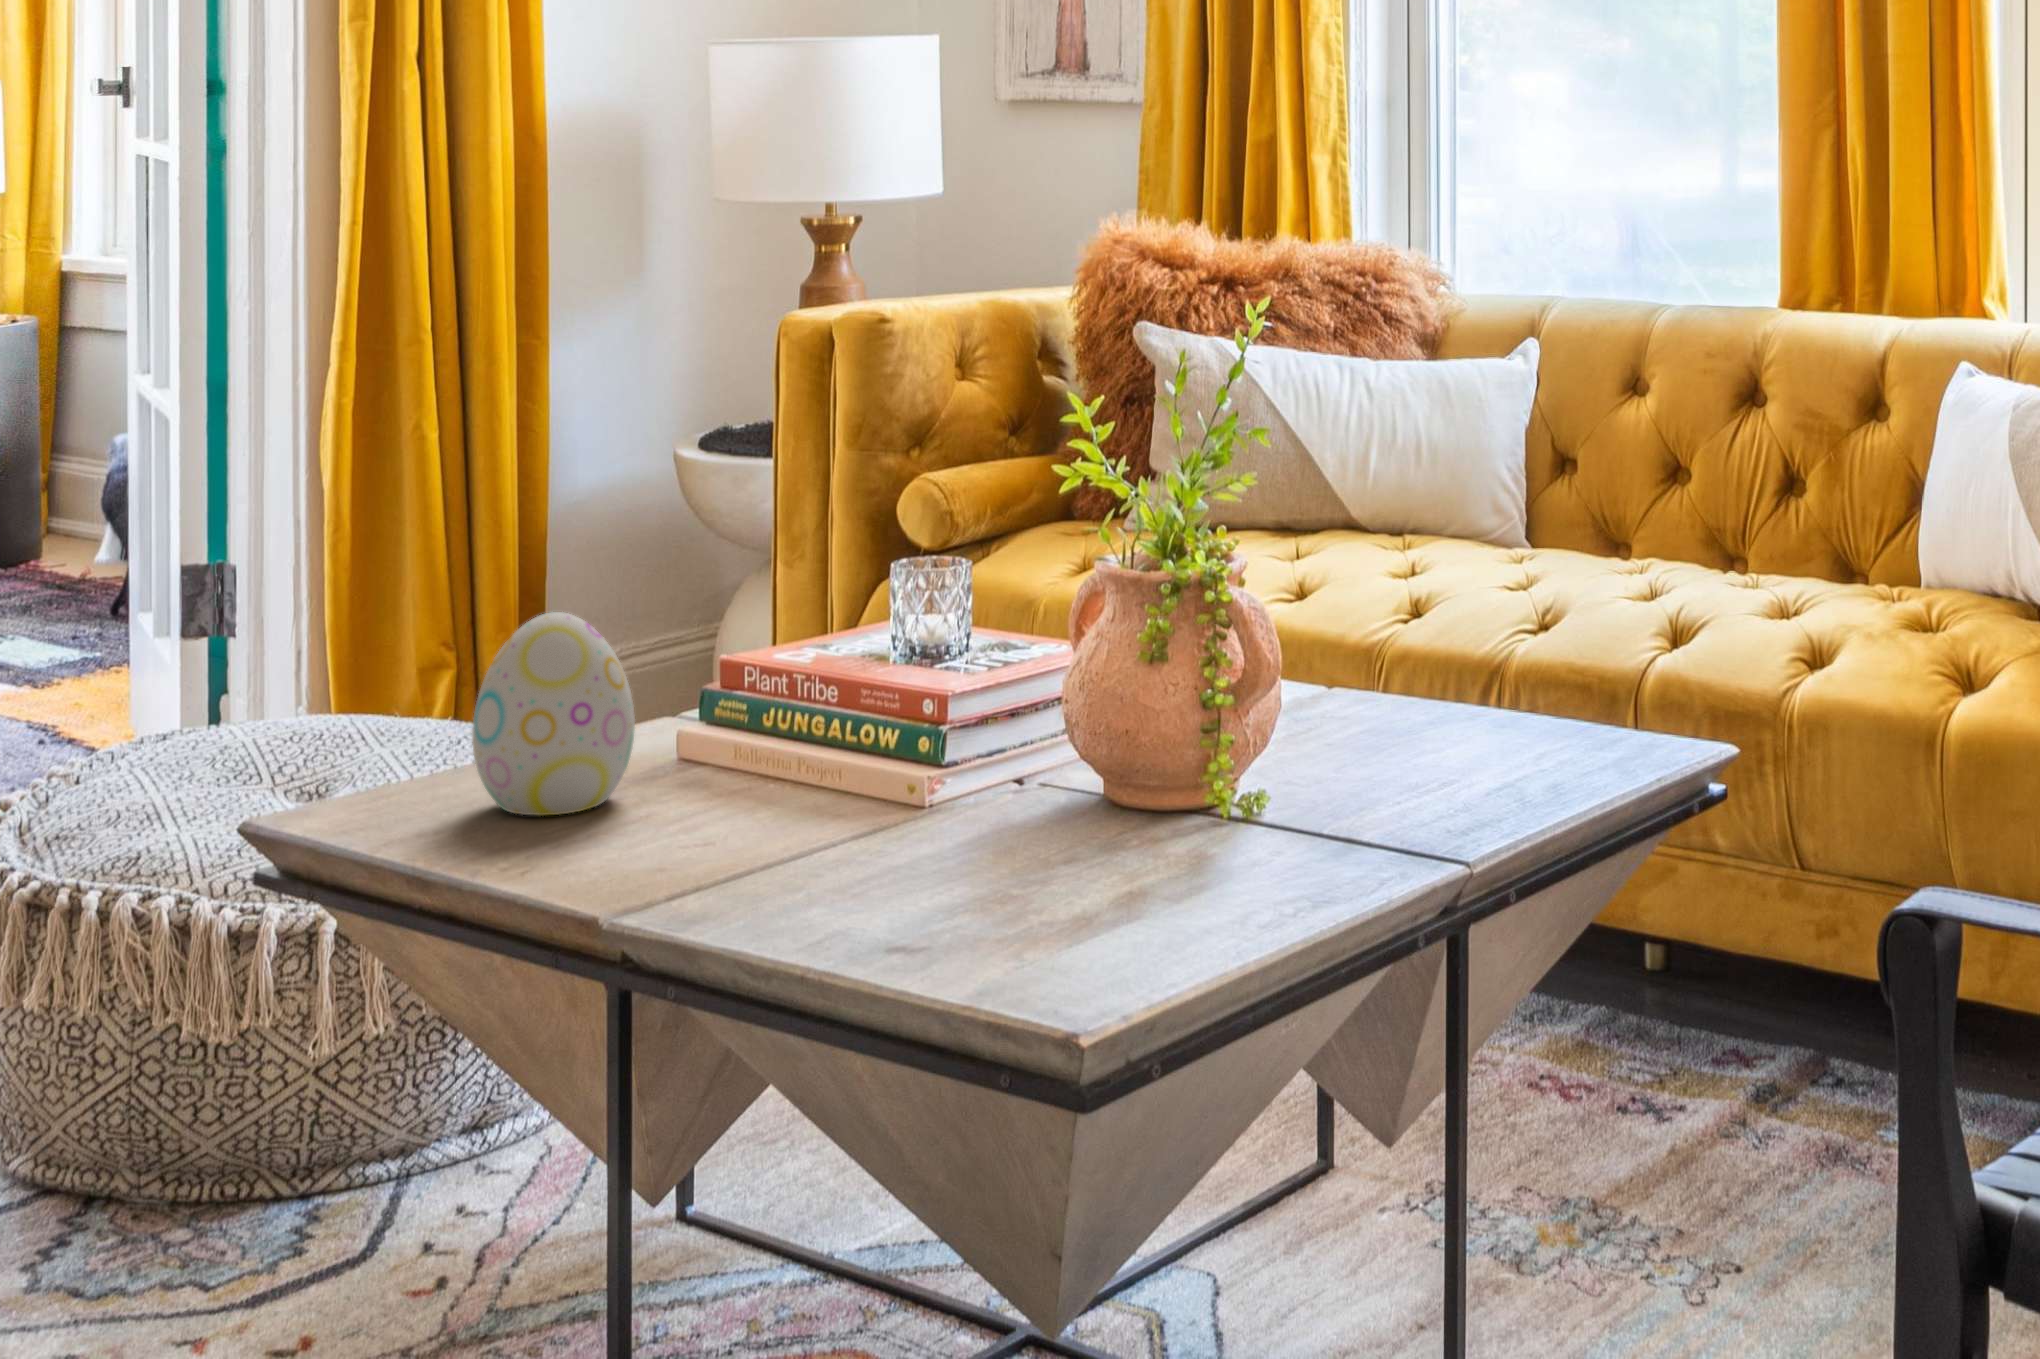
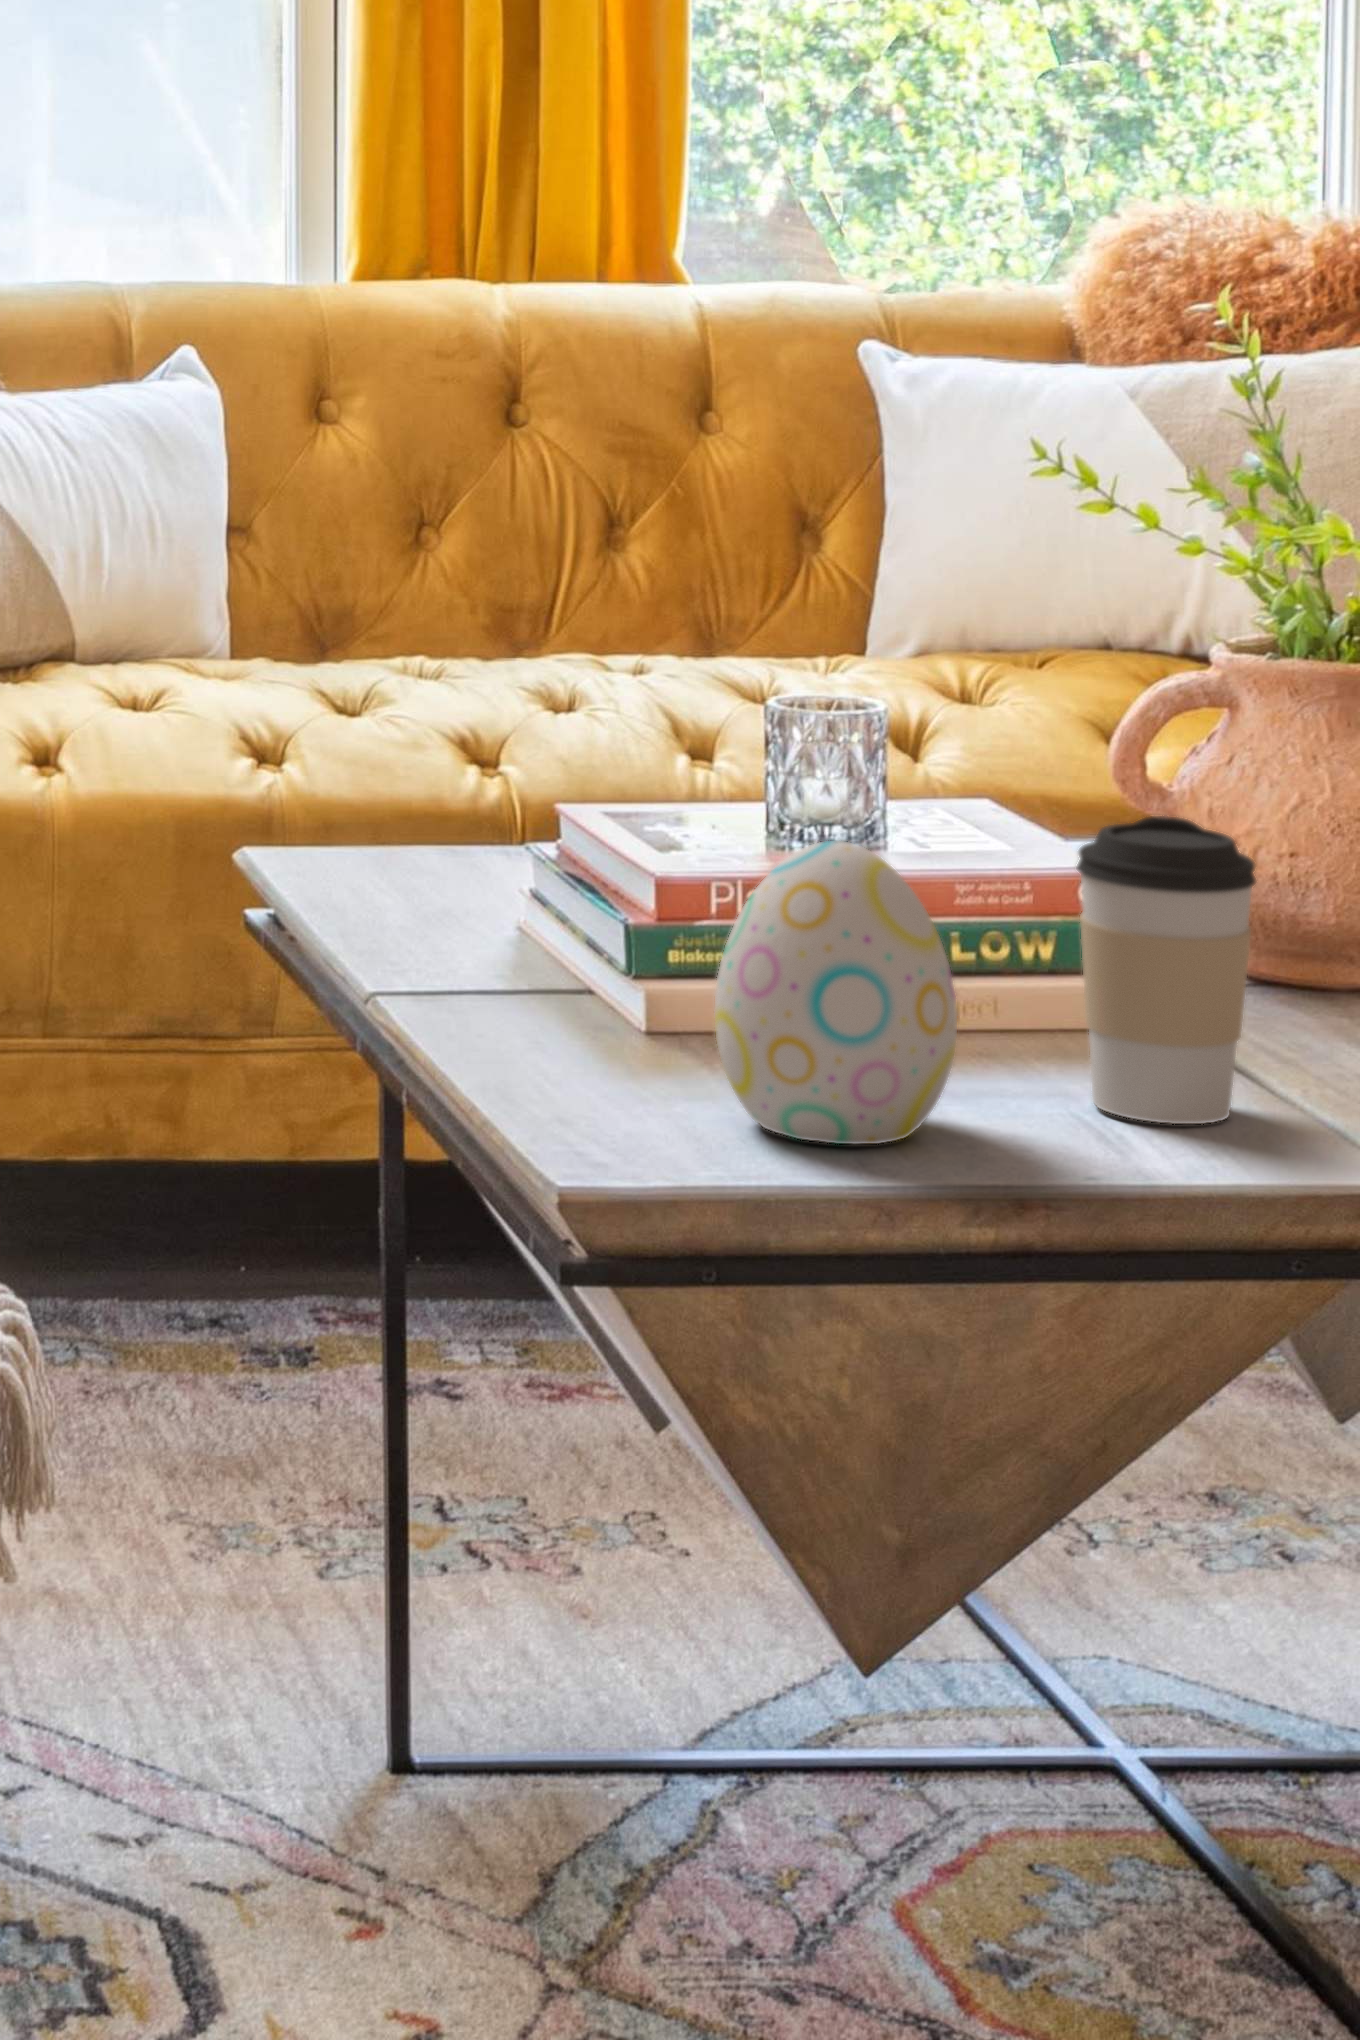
coffee cup: none [688,621,810,836] -> present [1077,816,1256,1124]

